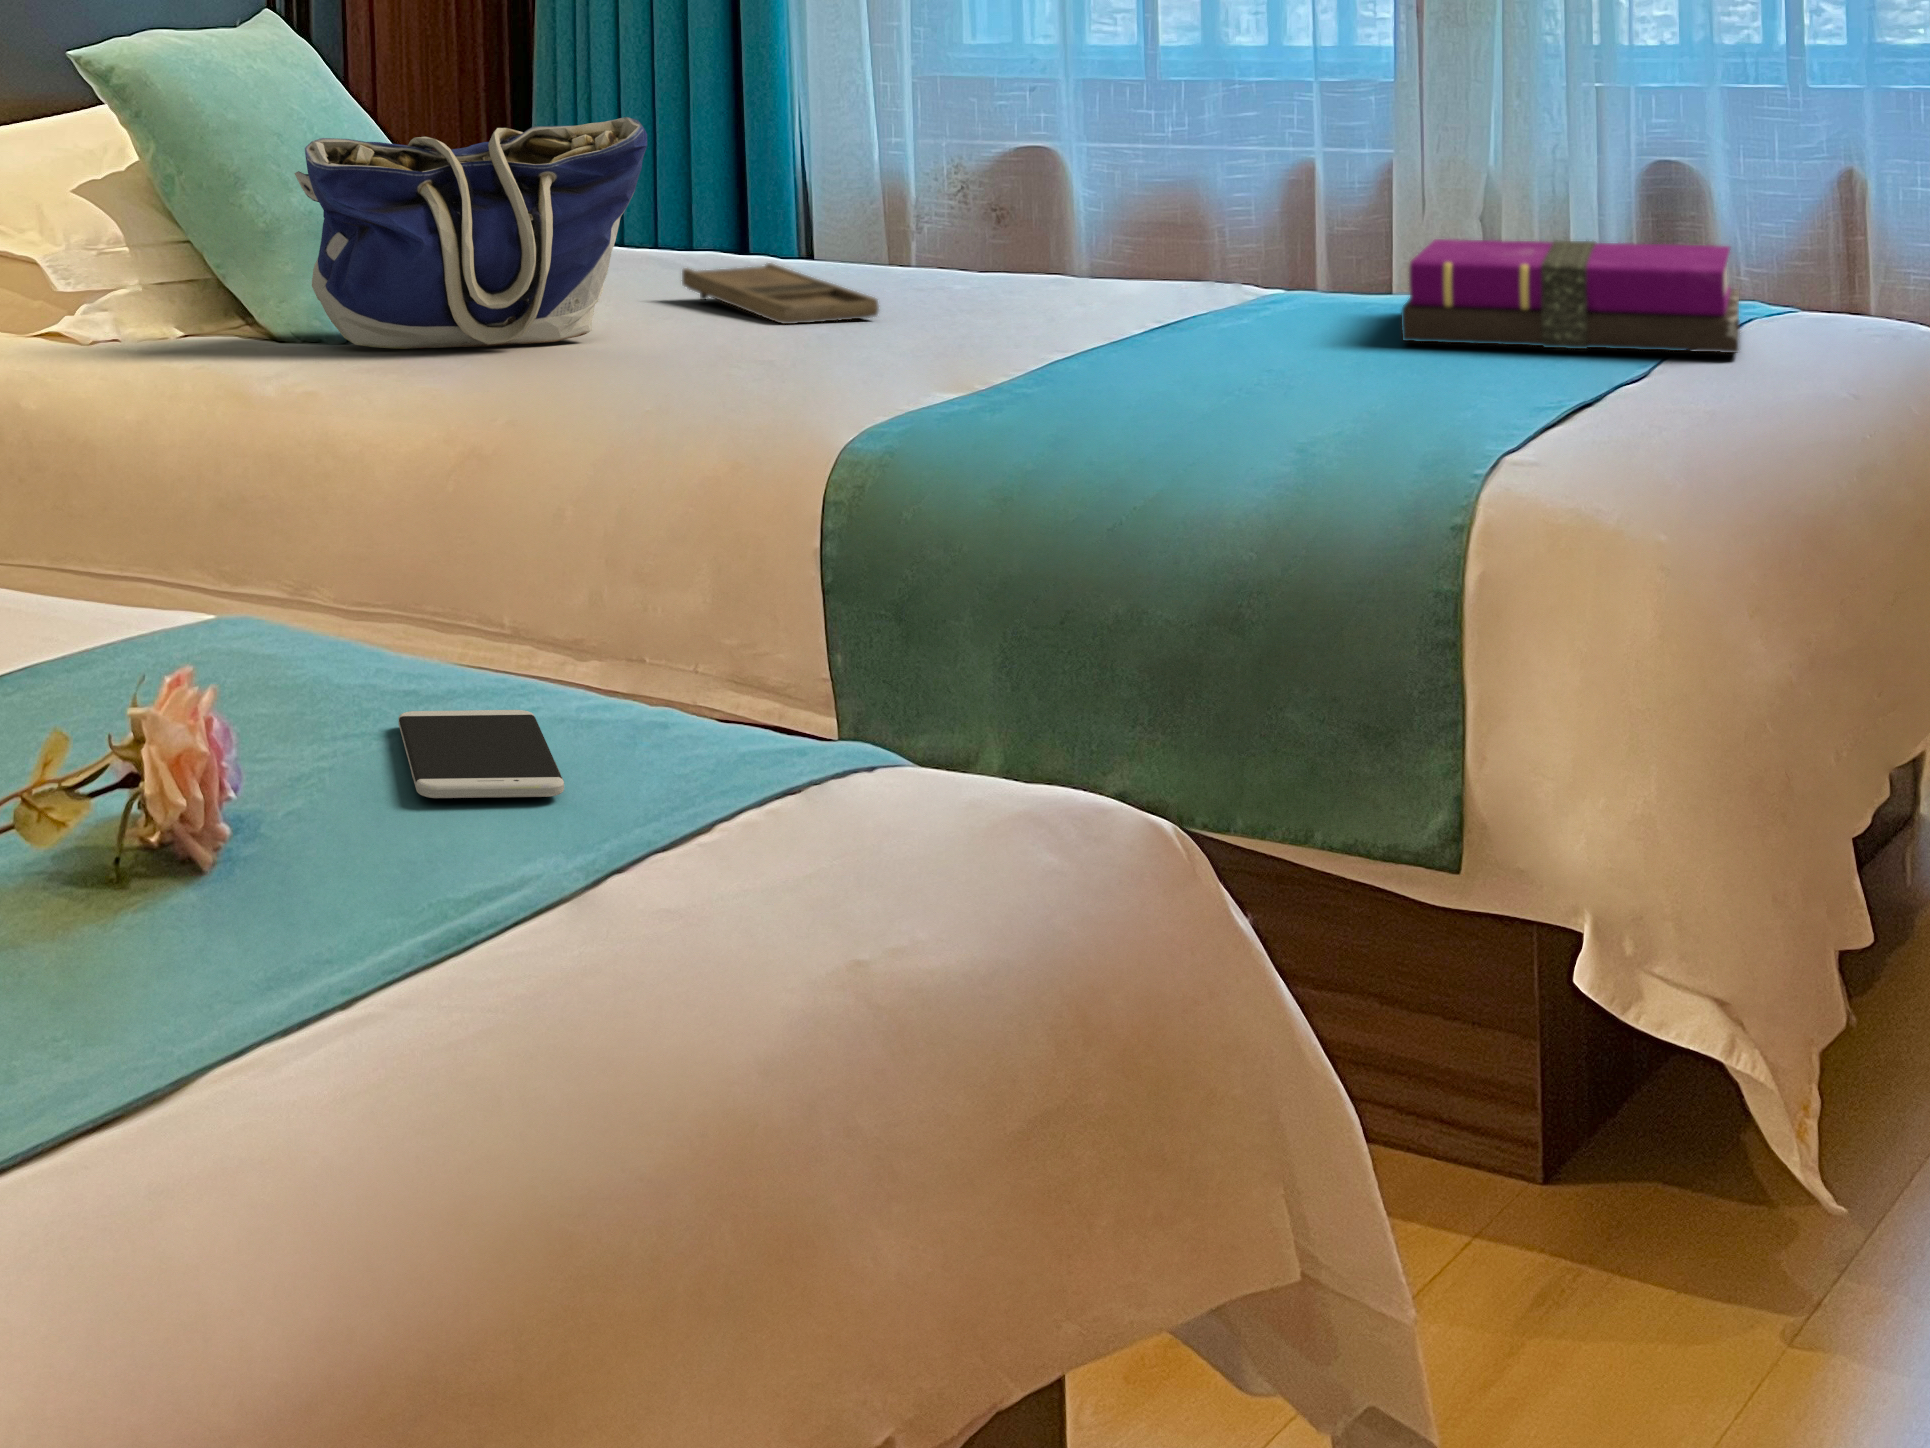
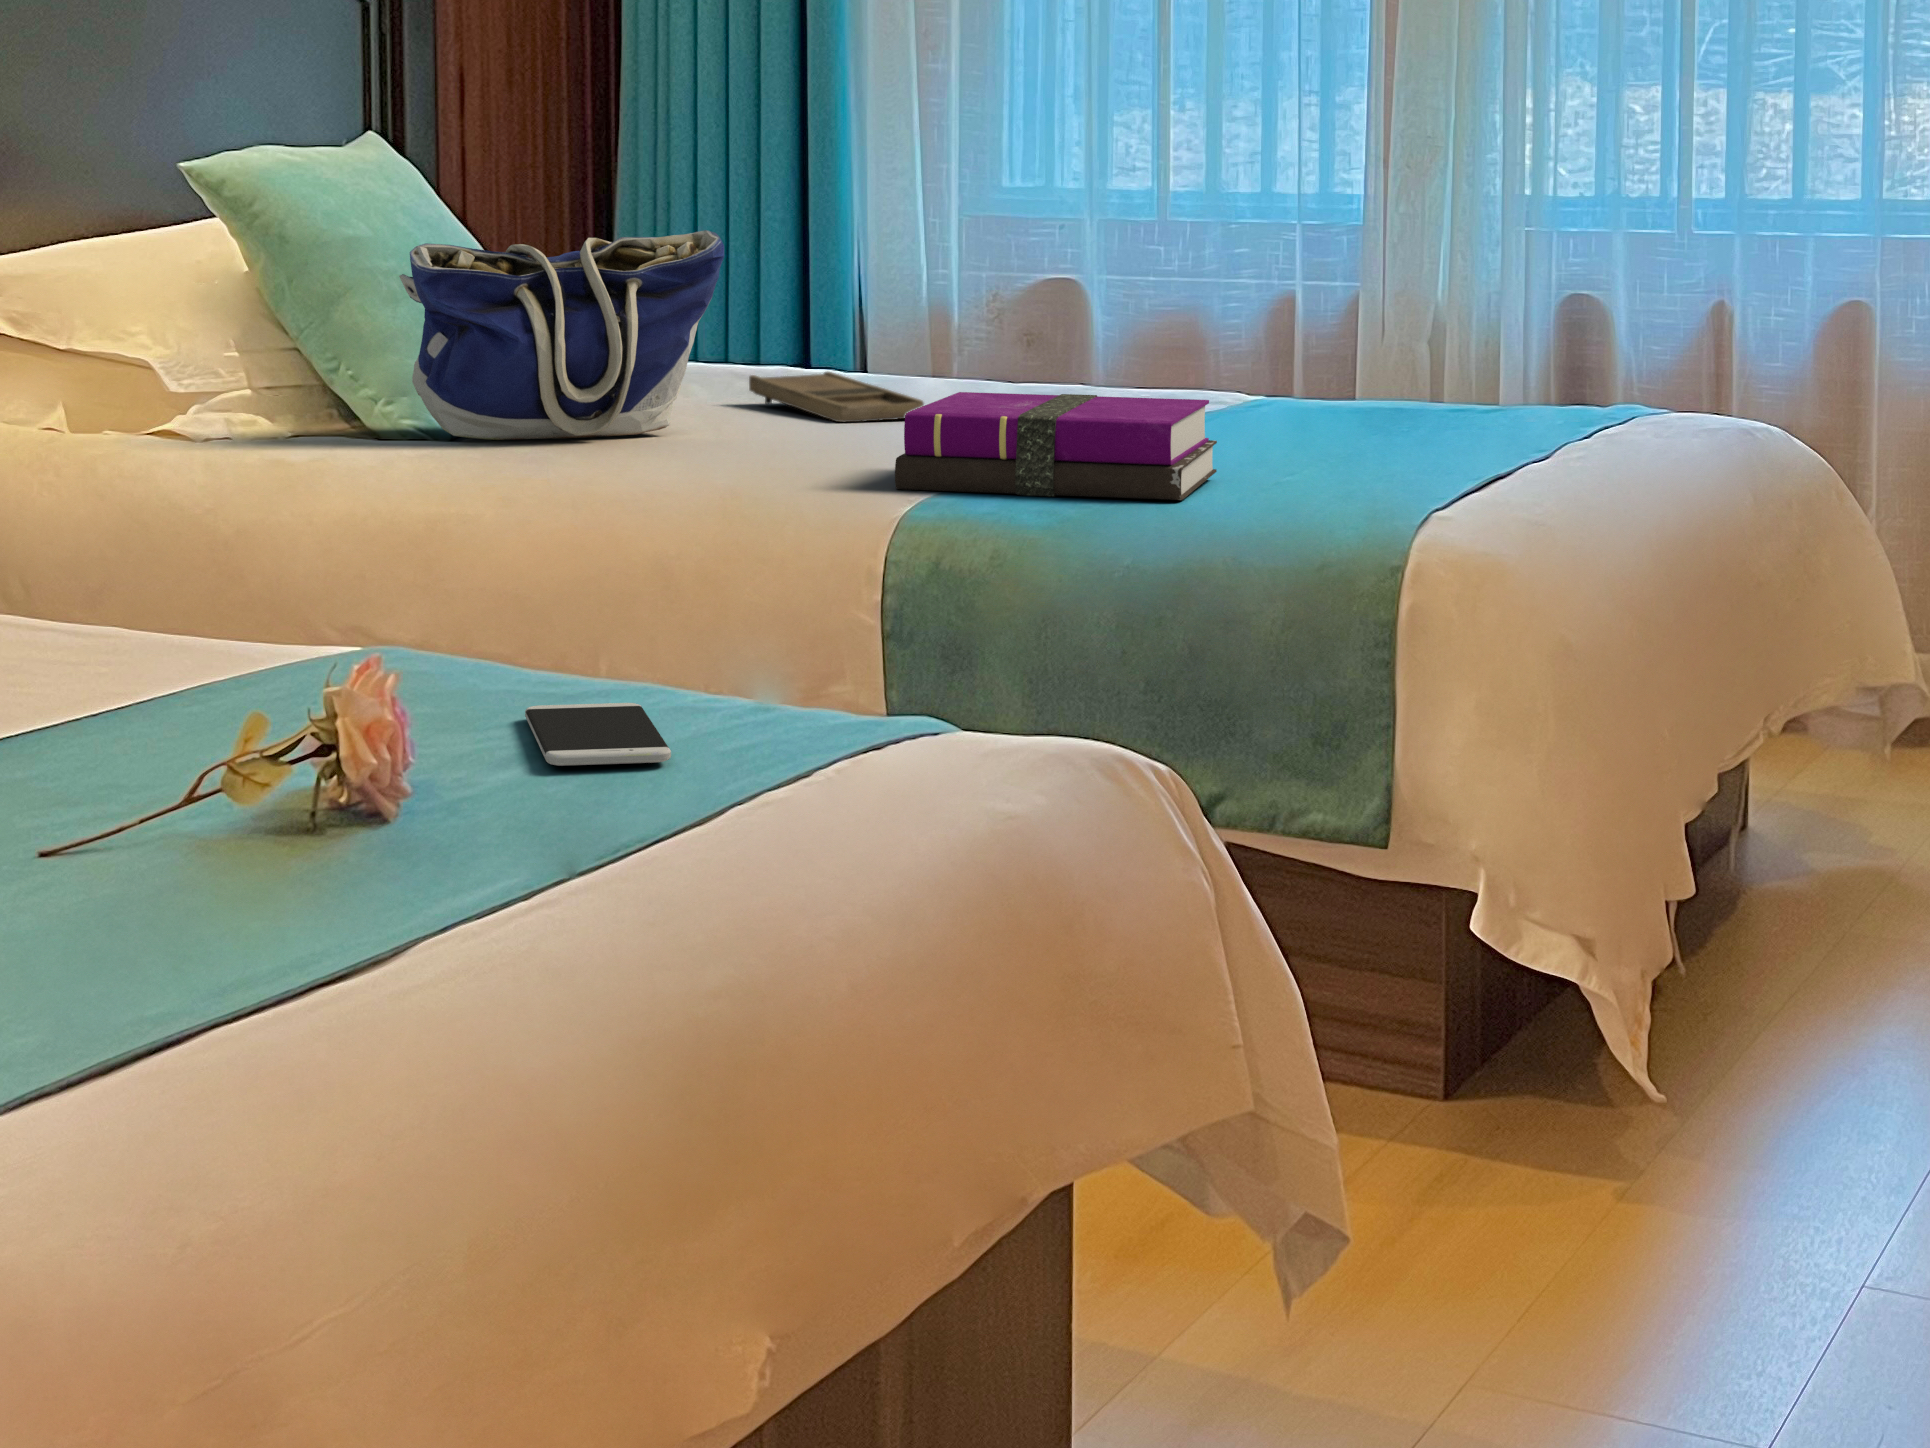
notebook: present [1401,239,1740,353] -> present [895,392,1217,500]

